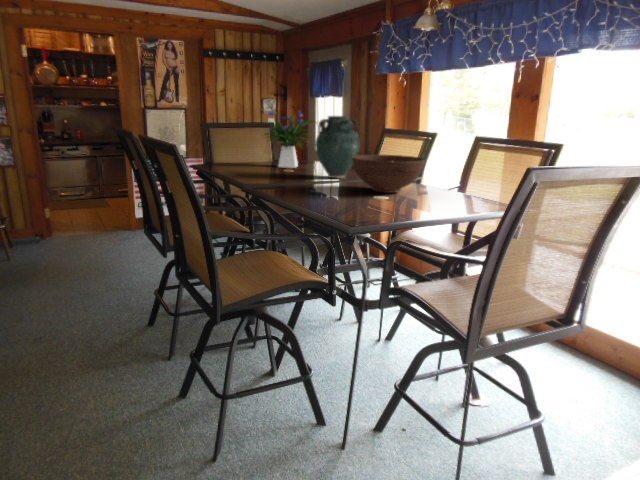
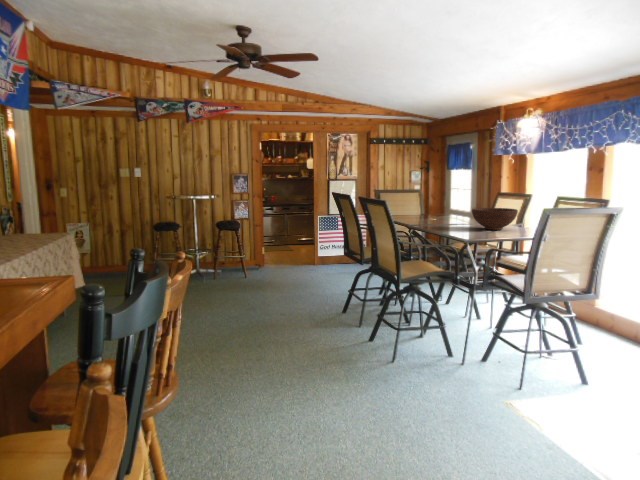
flower arrangement: present [266,109,314,168] -> none [414,179,451,218]
vase: present [315,116,360,178] -> none [450,185,479,223]

